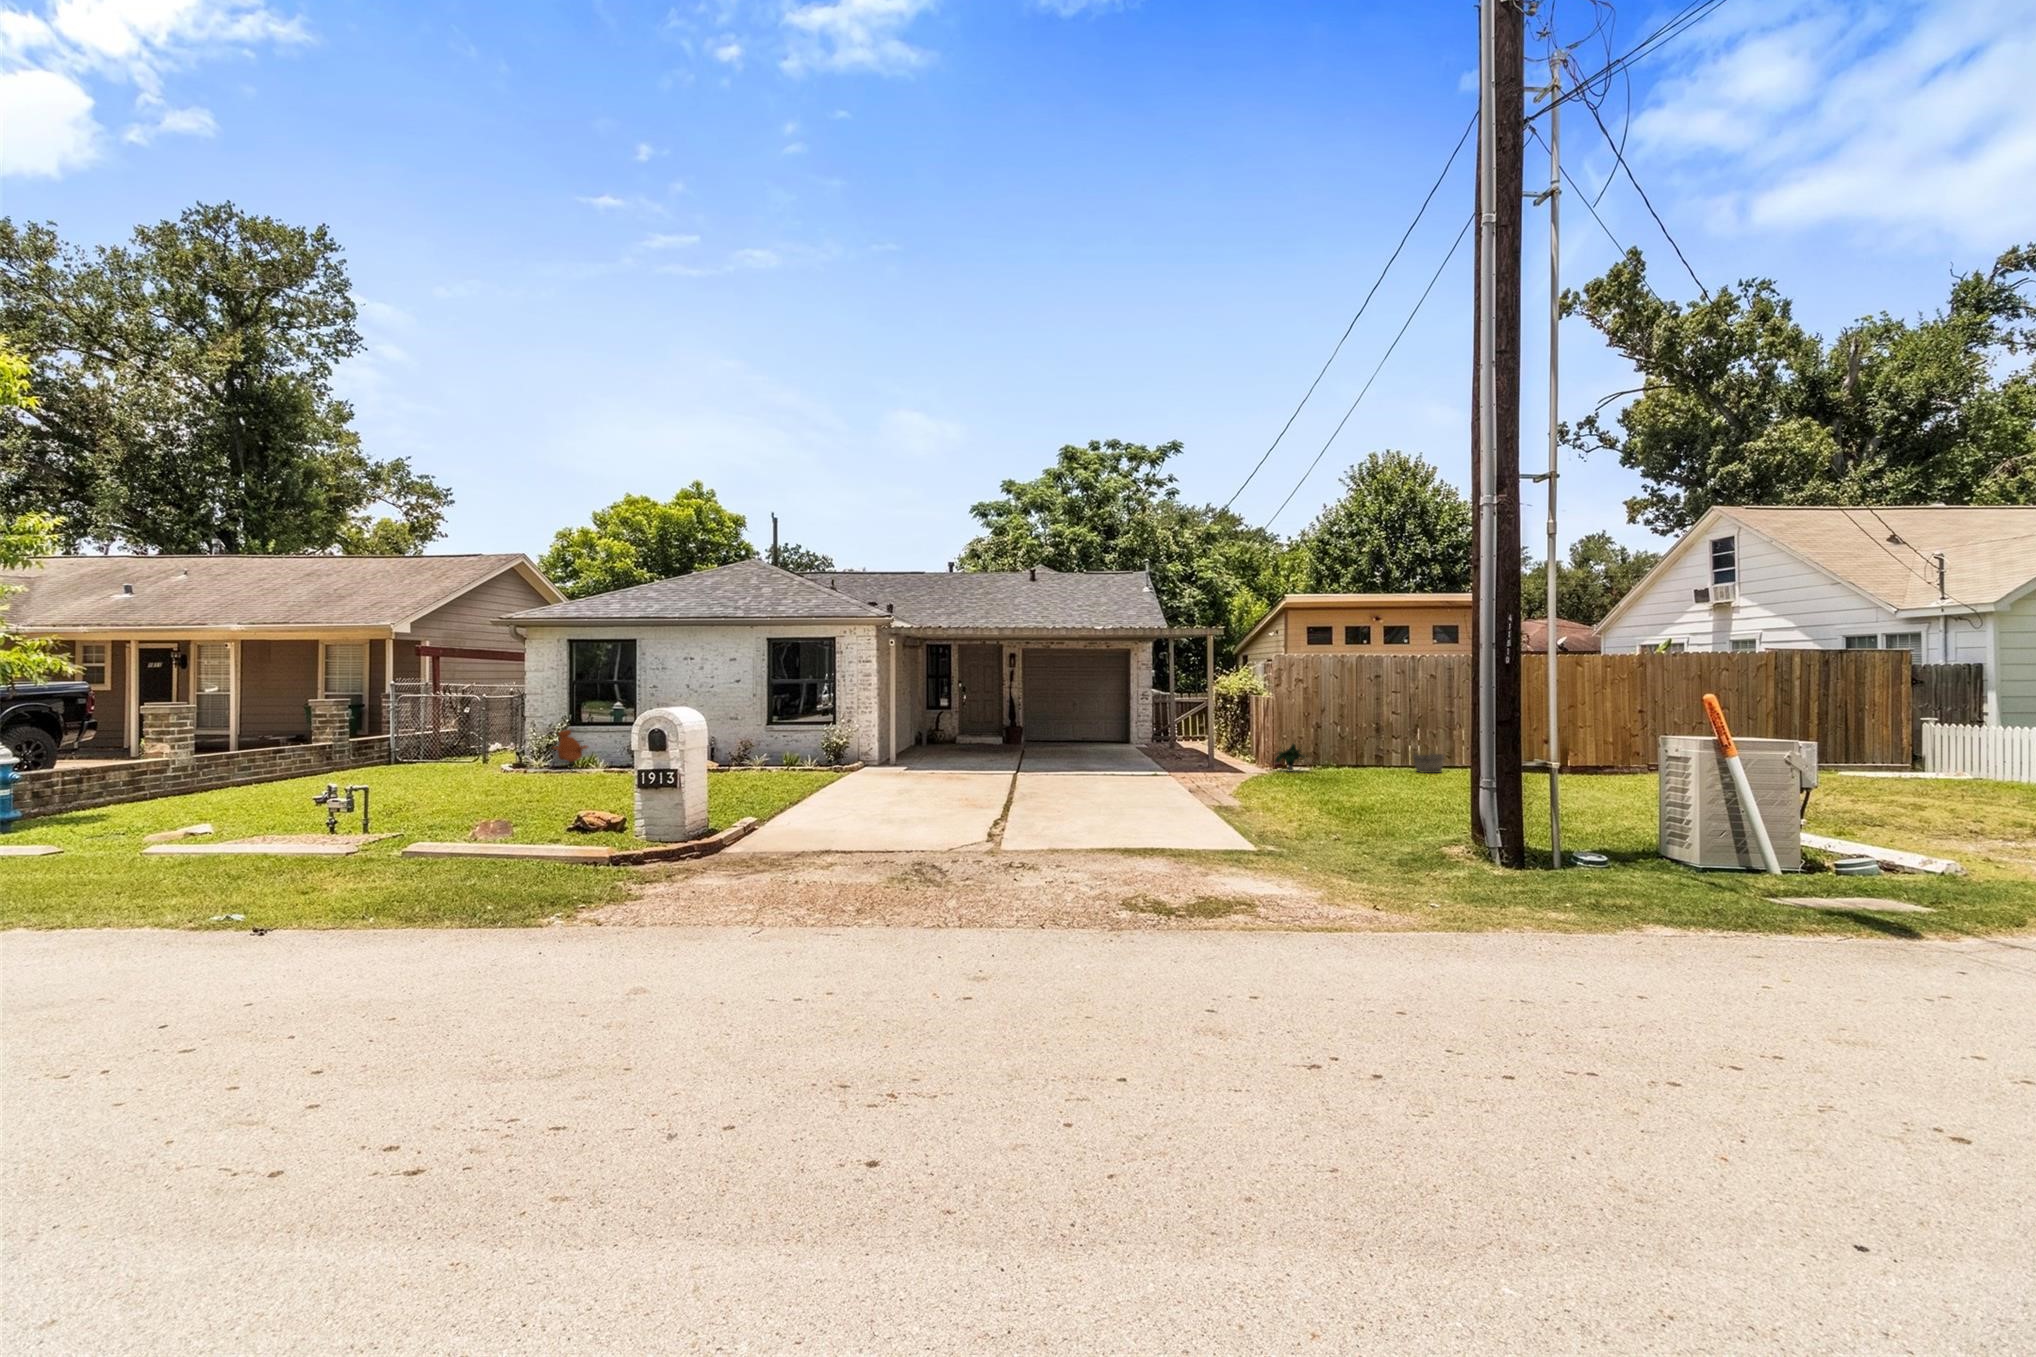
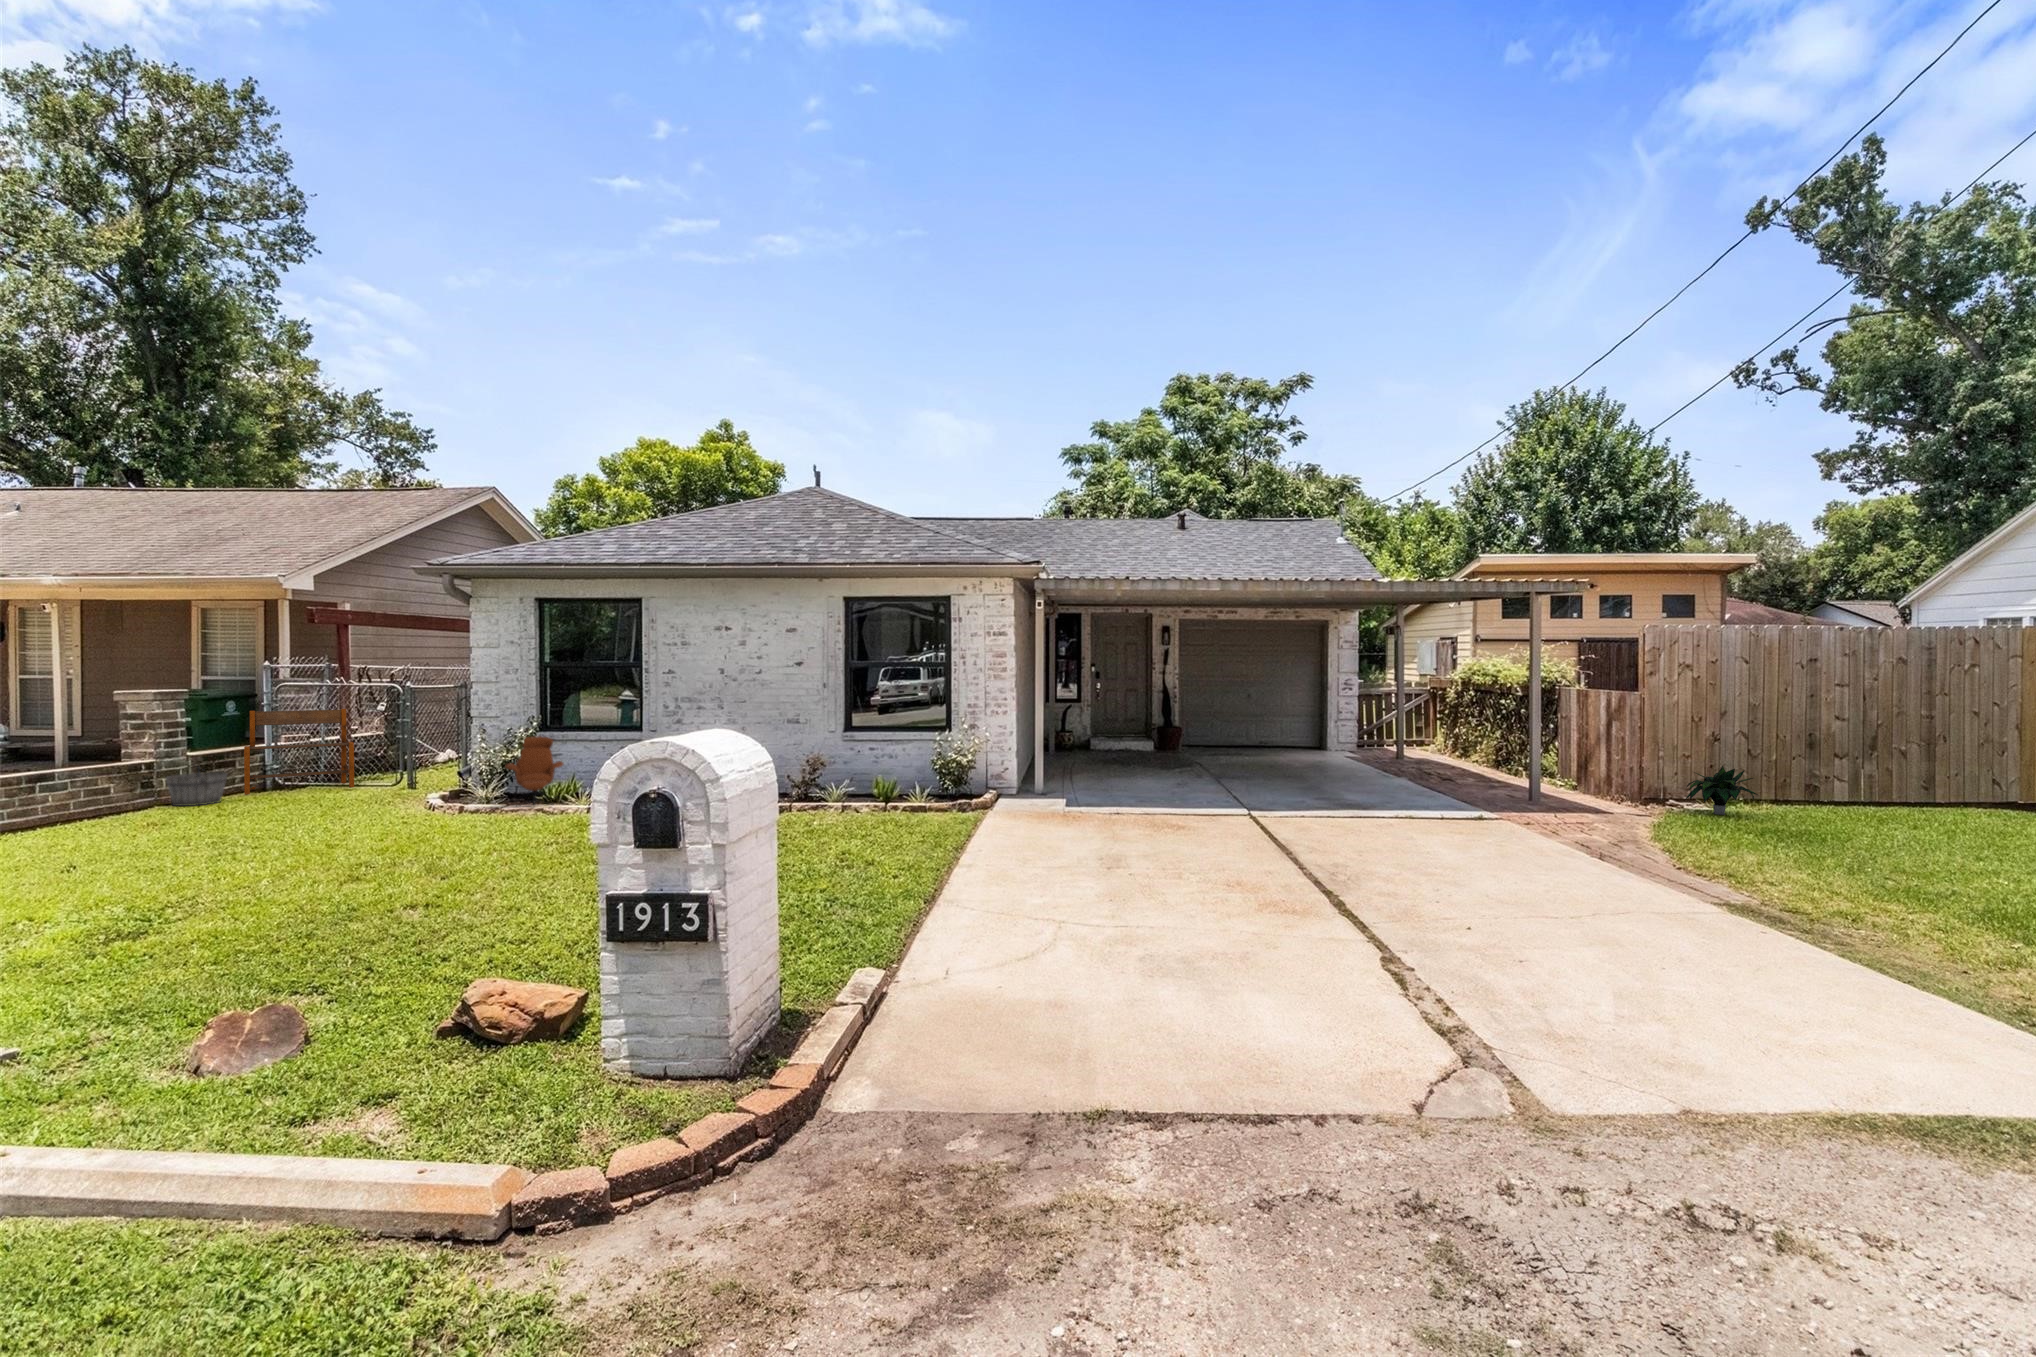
bench: none [378,714,448,768] -> present [244,709,354,795]
wooden bucket: present [1413,753,1444,773] -> present [166,767,228,806]

